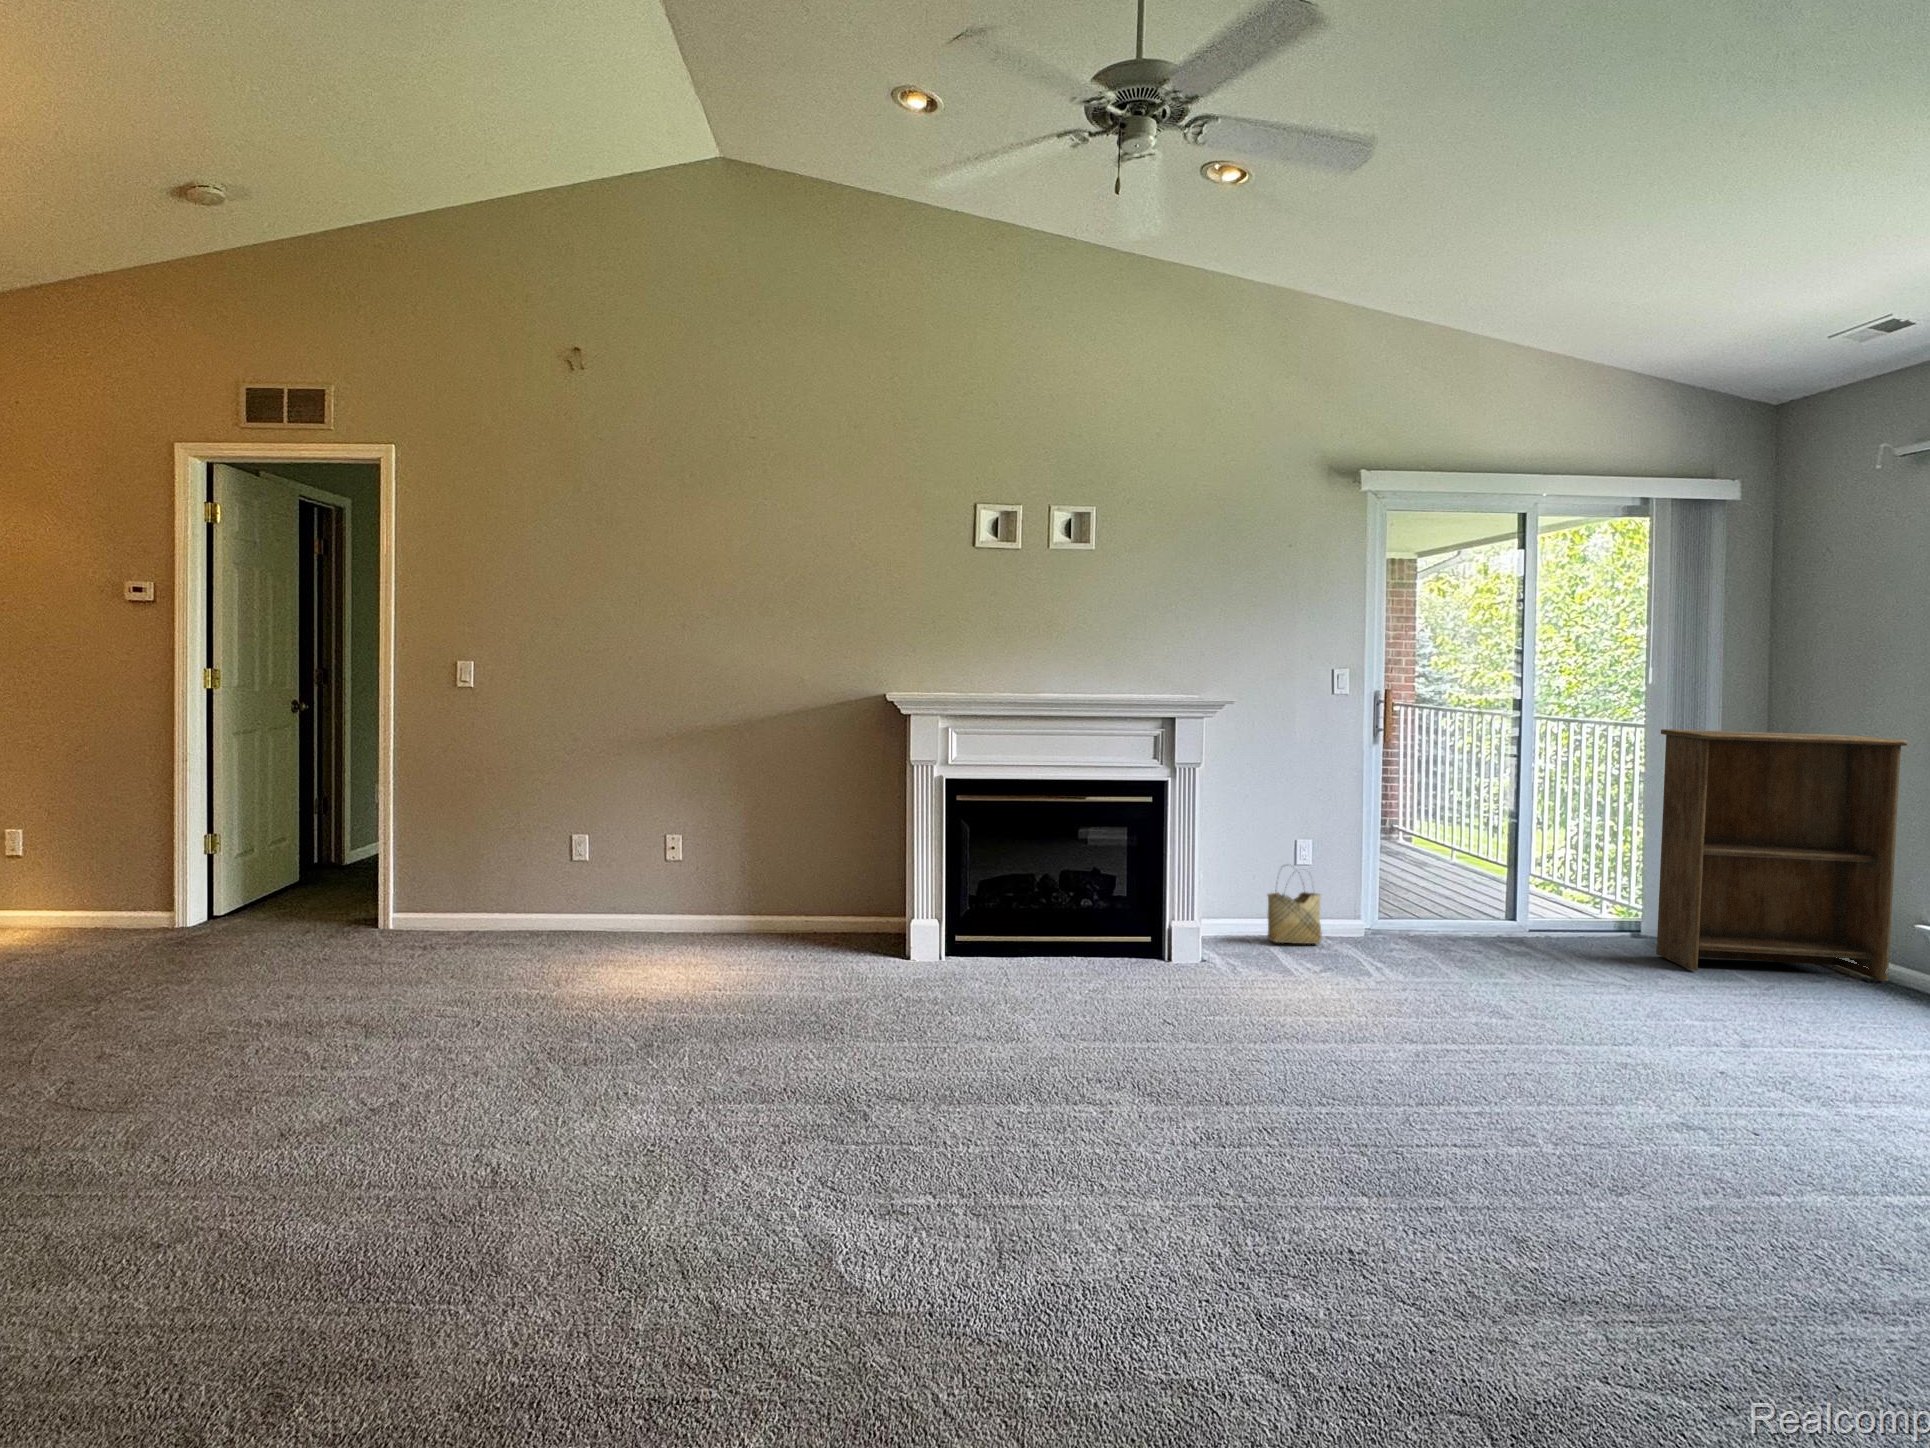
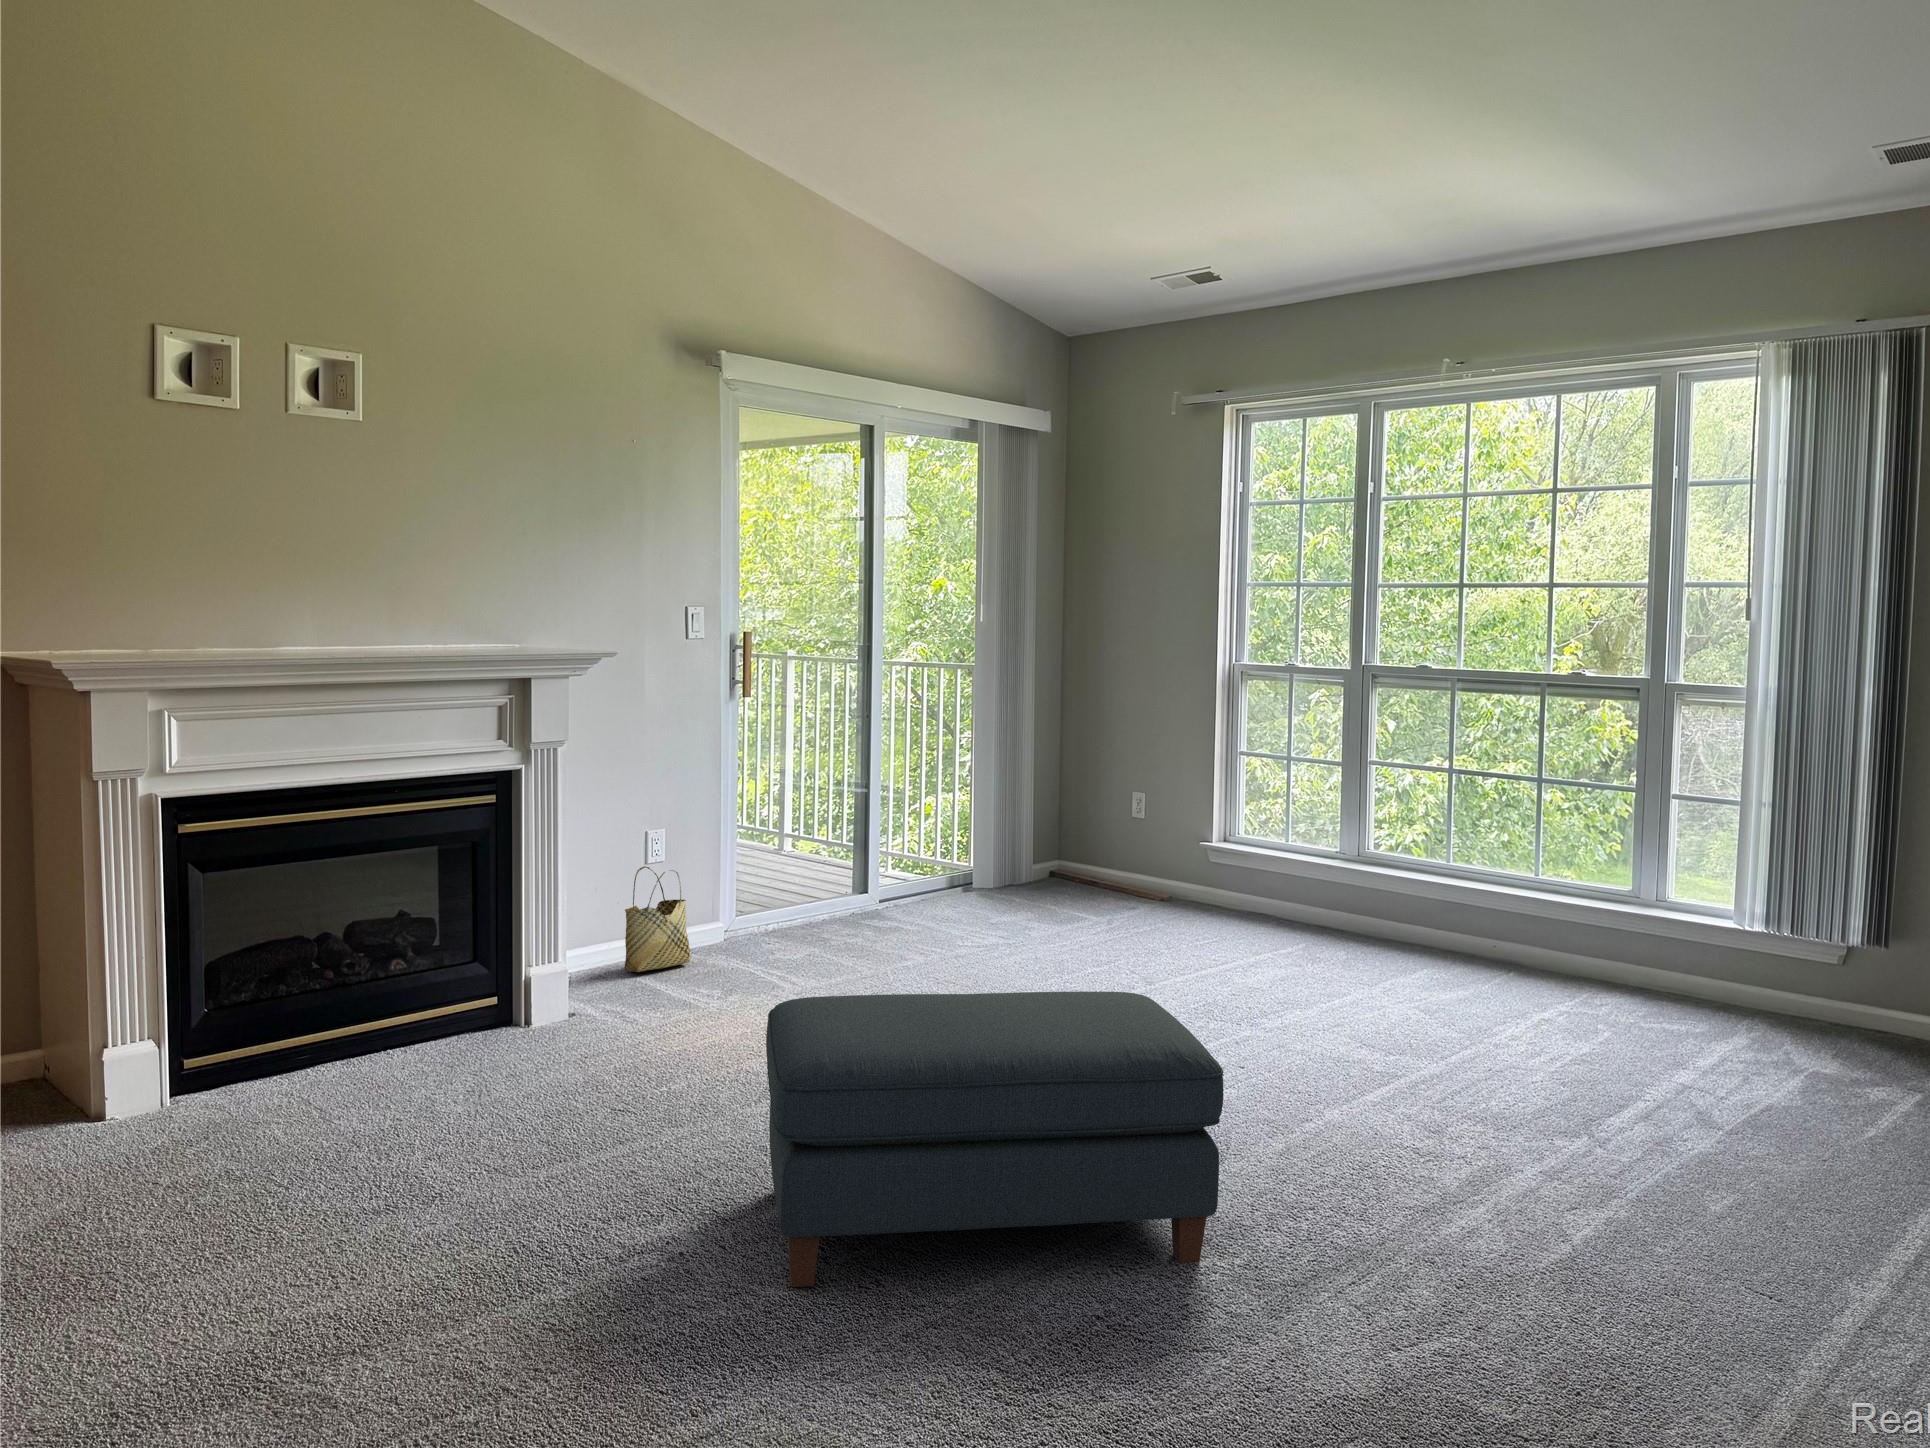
bookshelf: present [1656,729,1907,981] -> none [995,670,1174,918]
ottoman: none [1147,971,1609,1346] -> present [766,991,1224,1287]

